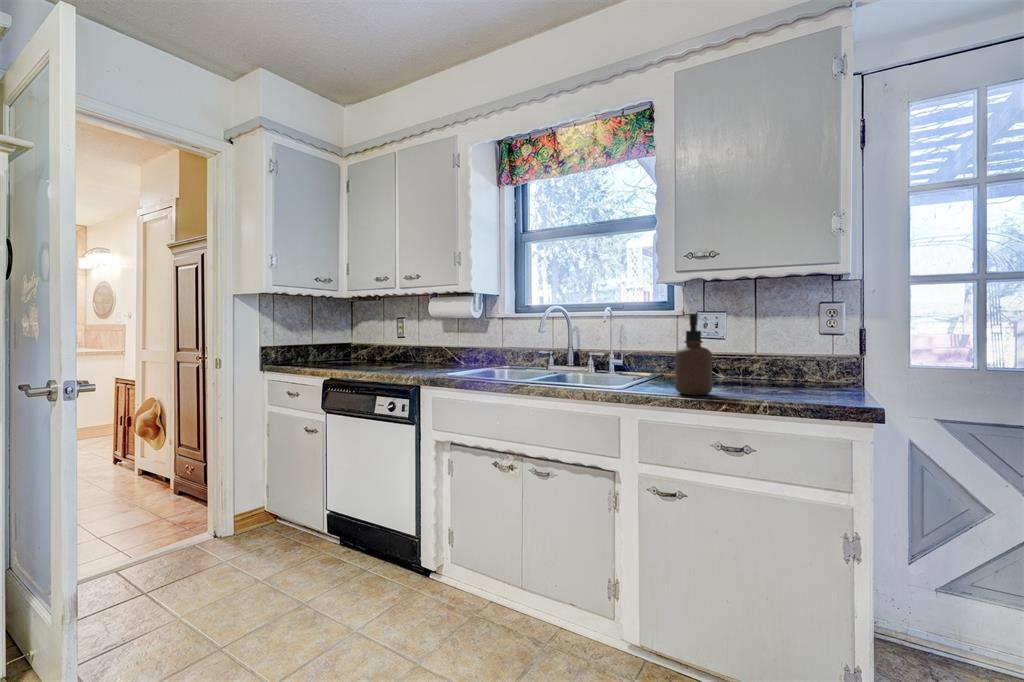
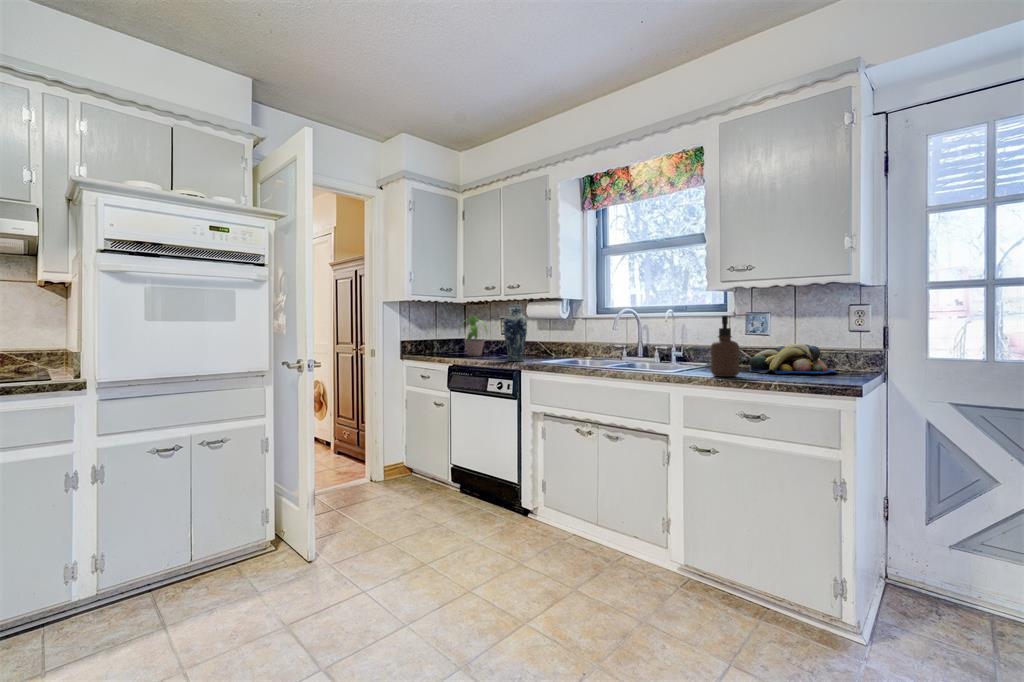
vase: none [398,300,429,372] -> present [504,305,527,361]
potted plant: none [337,314,383,364] -> present [460,316,488,356]
fruit bowl: none [709,350,815,388] -> present [749,344,837,374]

